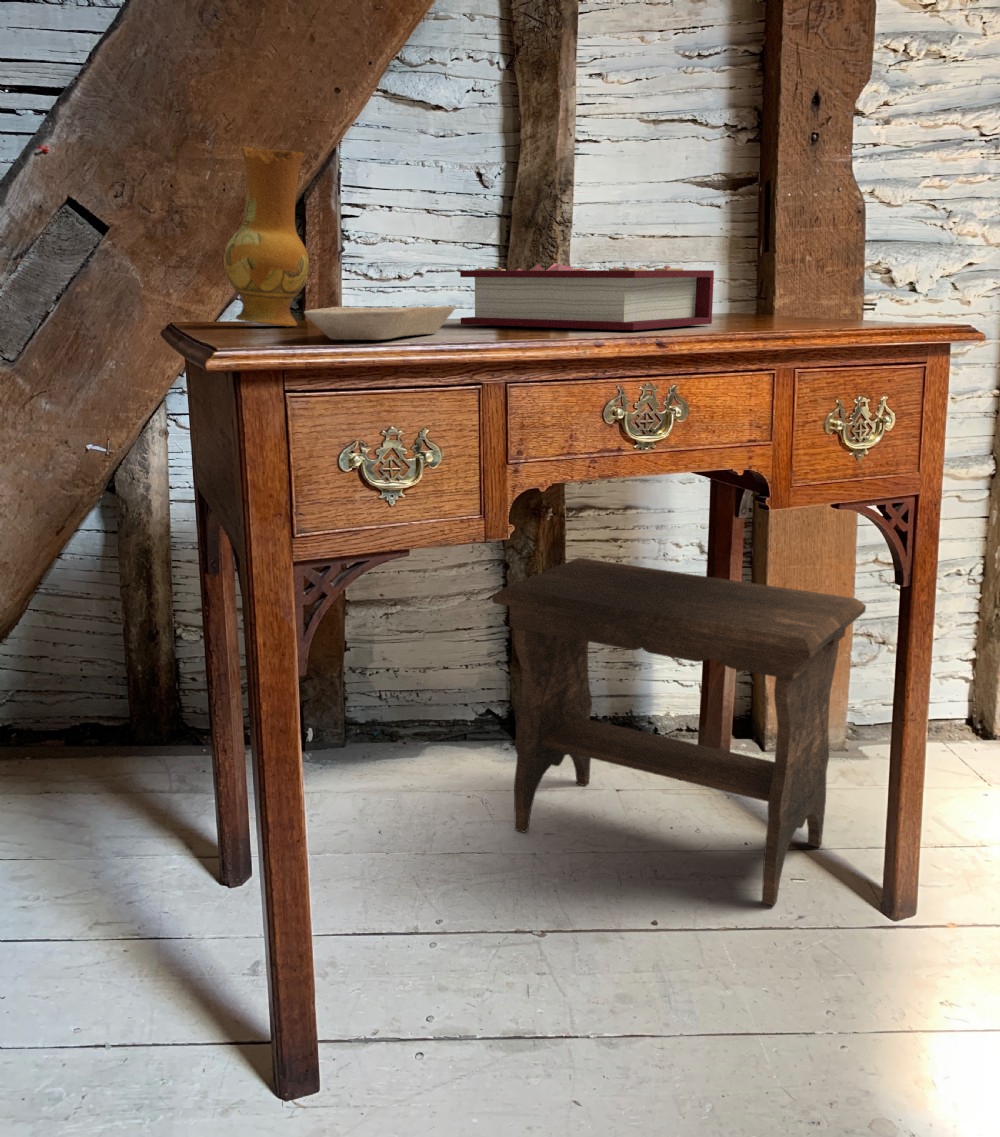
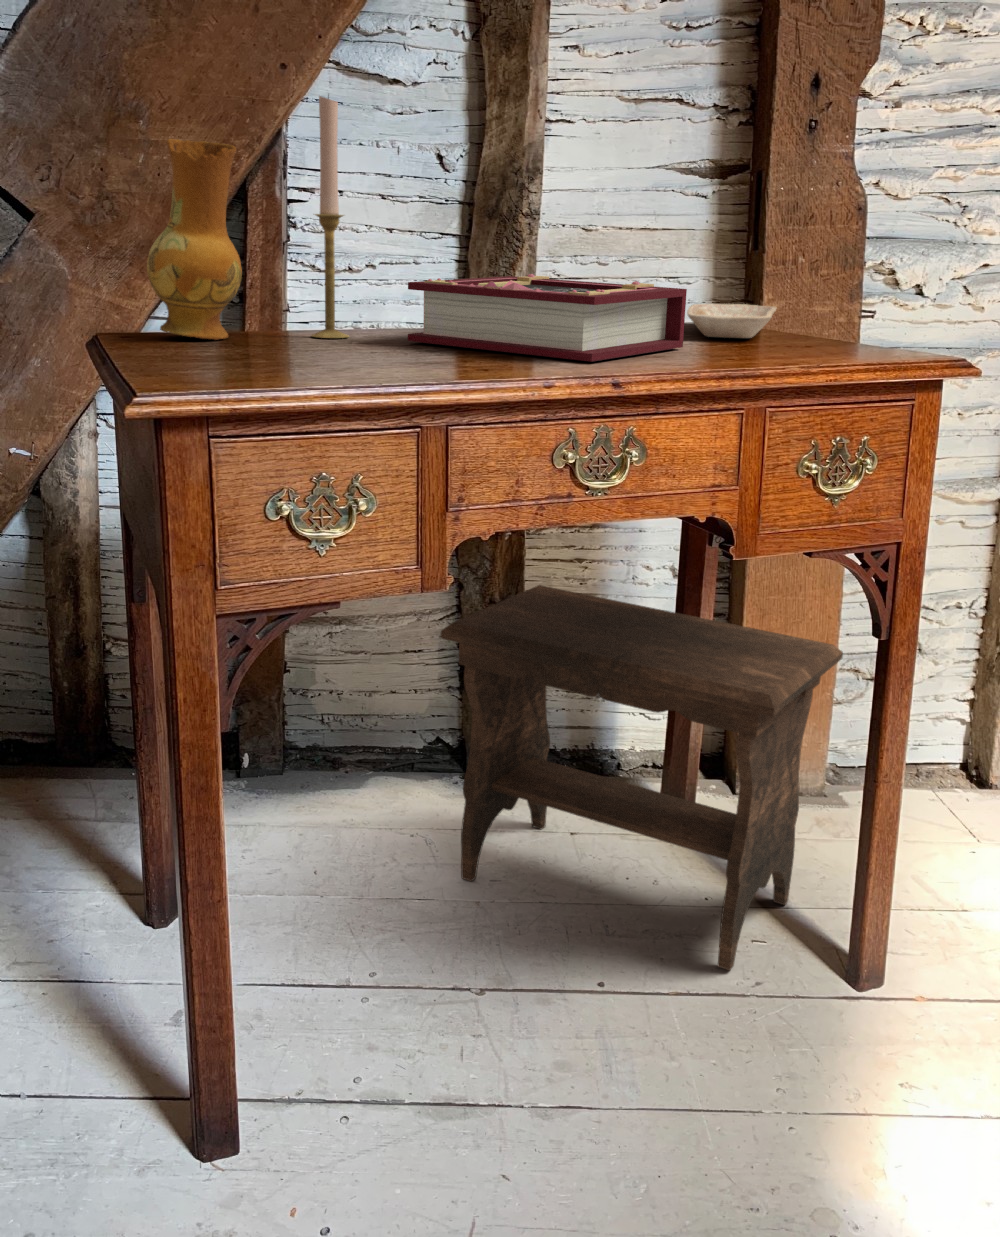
candlestick: none [371,105,407,325] -> present [312,95,348,338]
tray: present [304,306,454,340] -> present [687,304,776,338]

